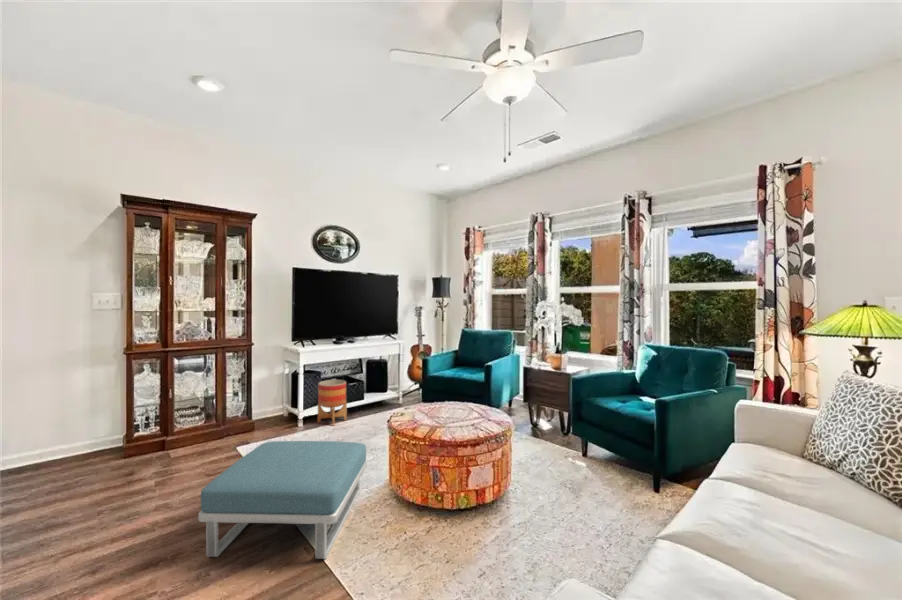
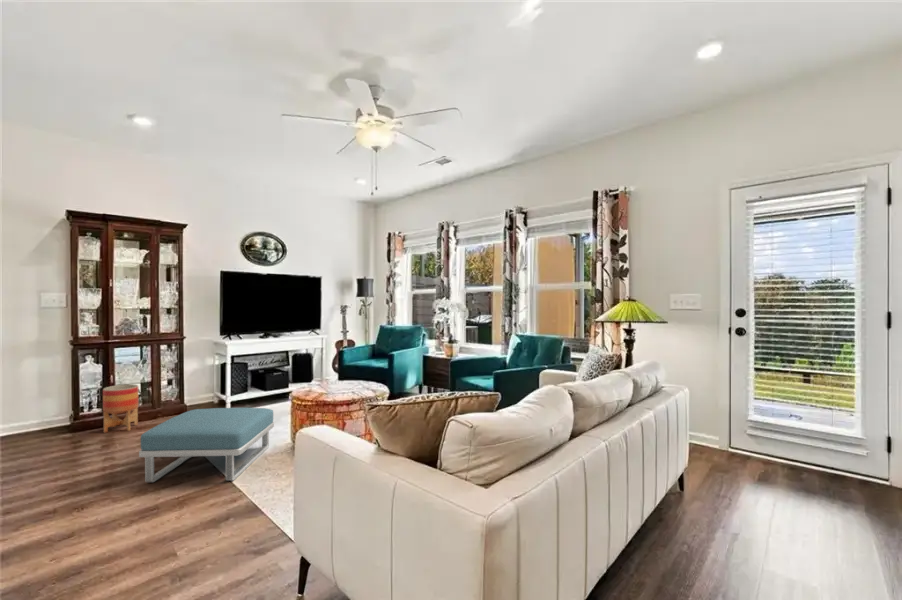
planter: present [318,380,347,426] -> present [103,384,139,433]

